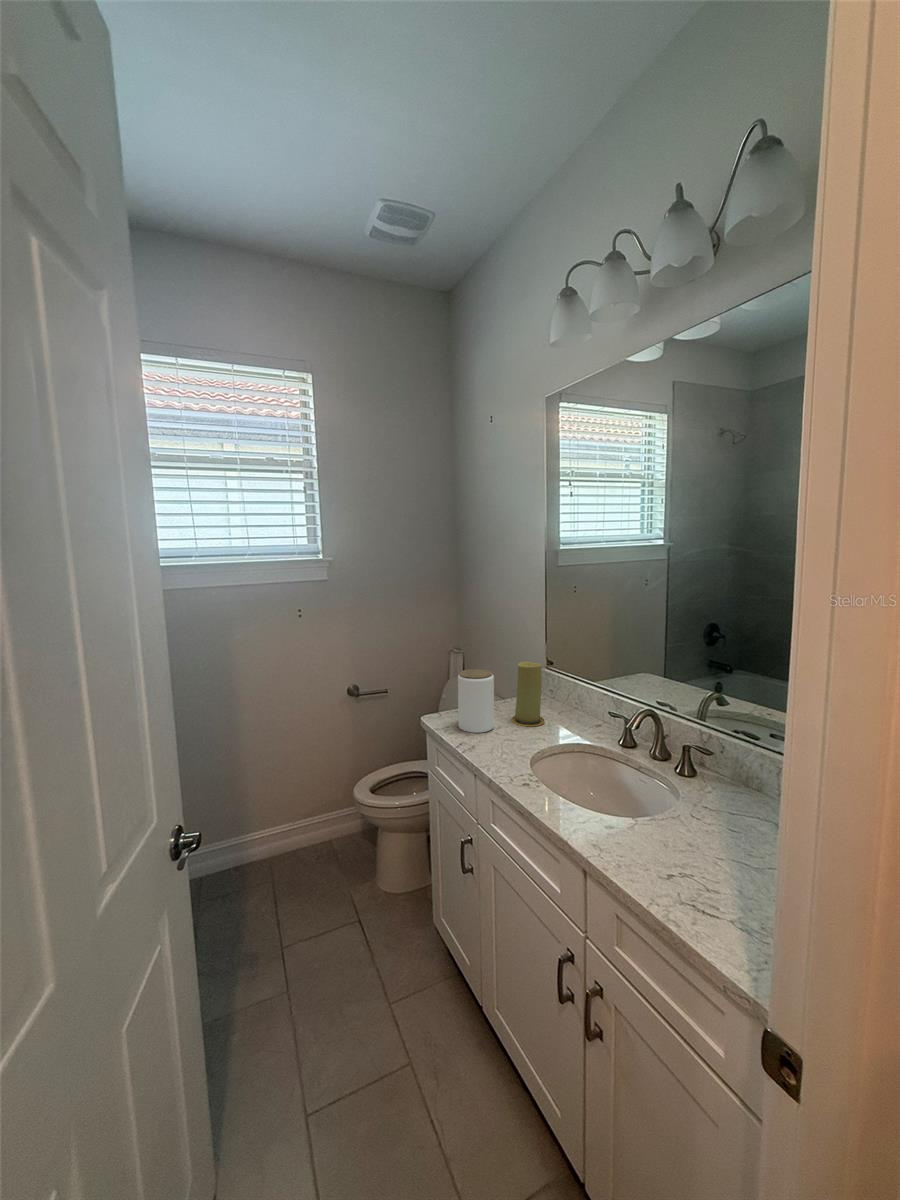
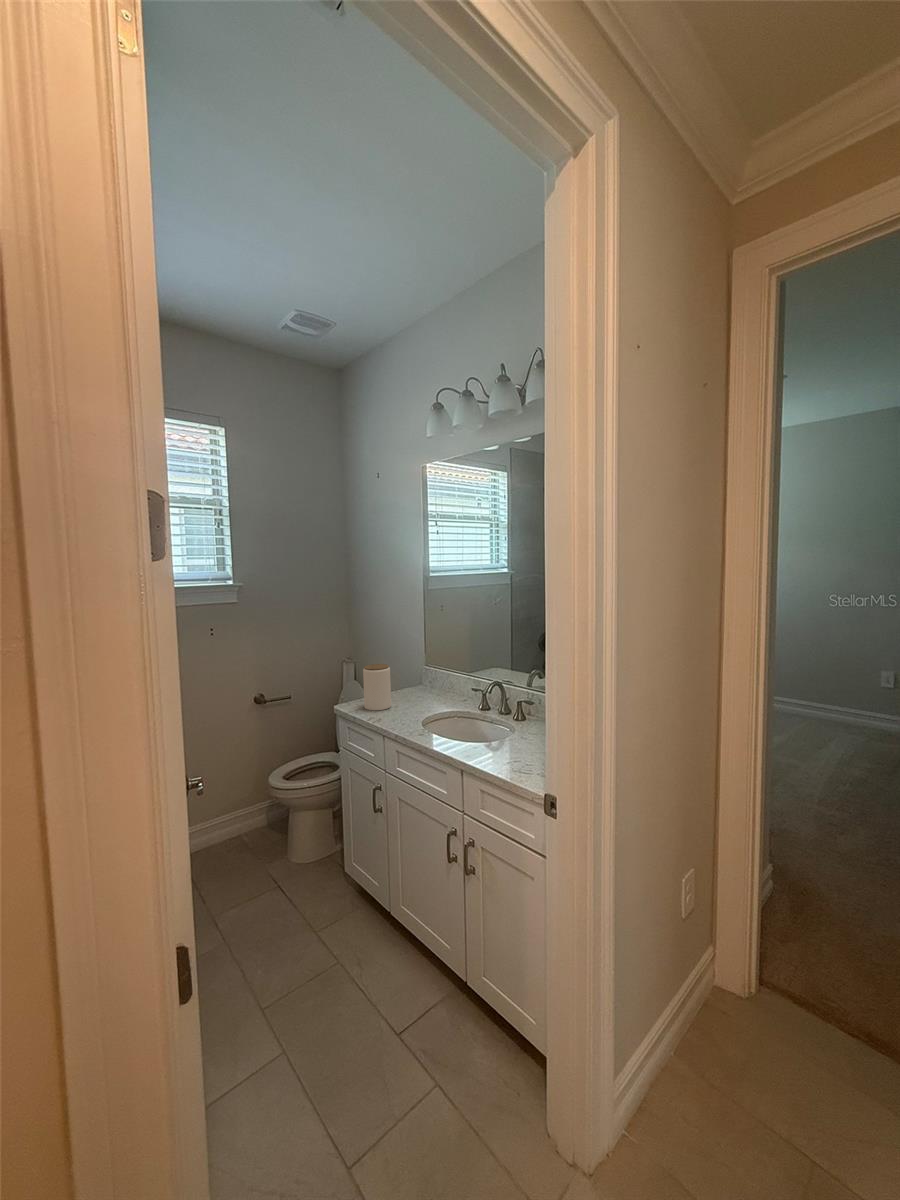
candle: present [511,662,545,726] -> none [403,657,427,704]

